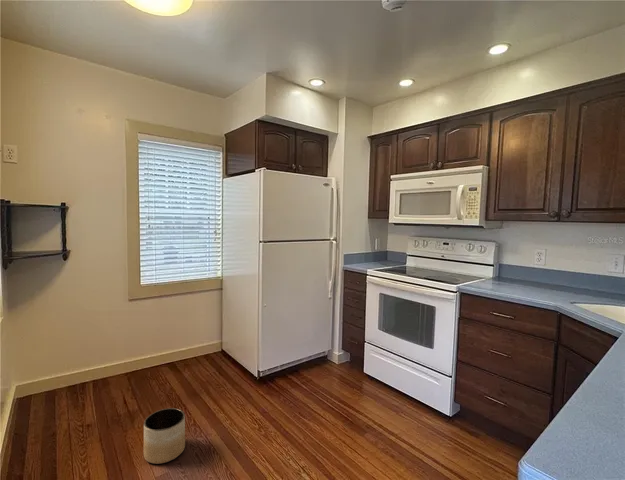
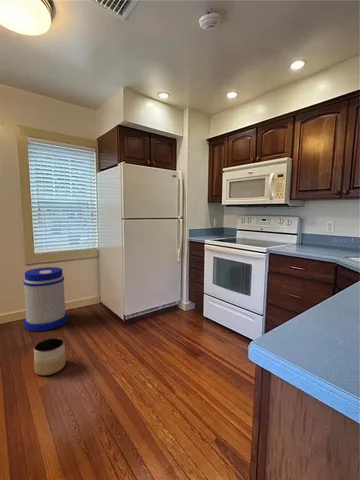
trash can: none [122,304,180,394] -> present [24,267,67,331]

